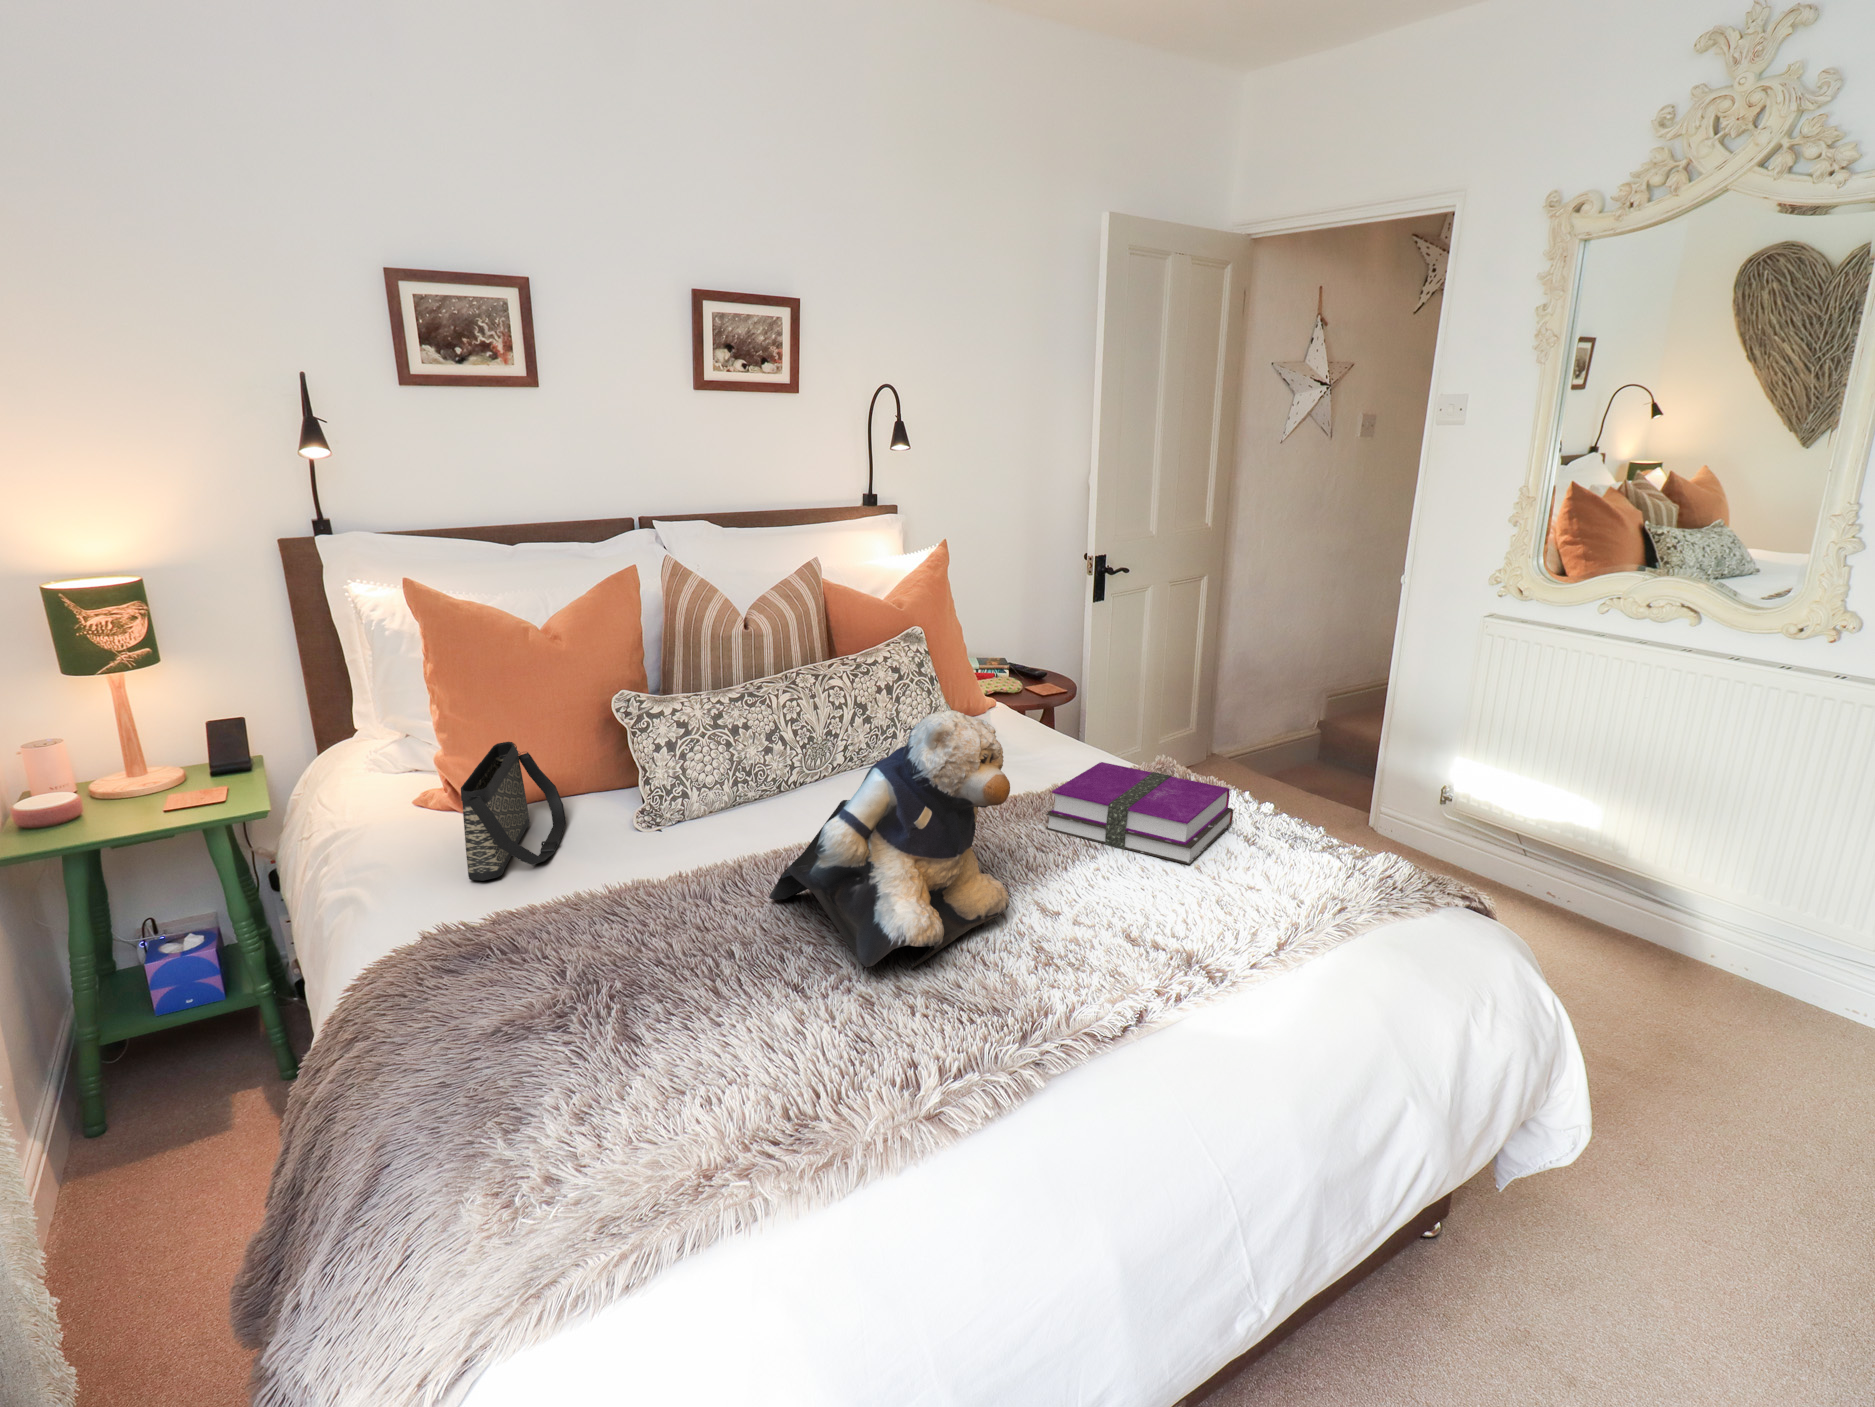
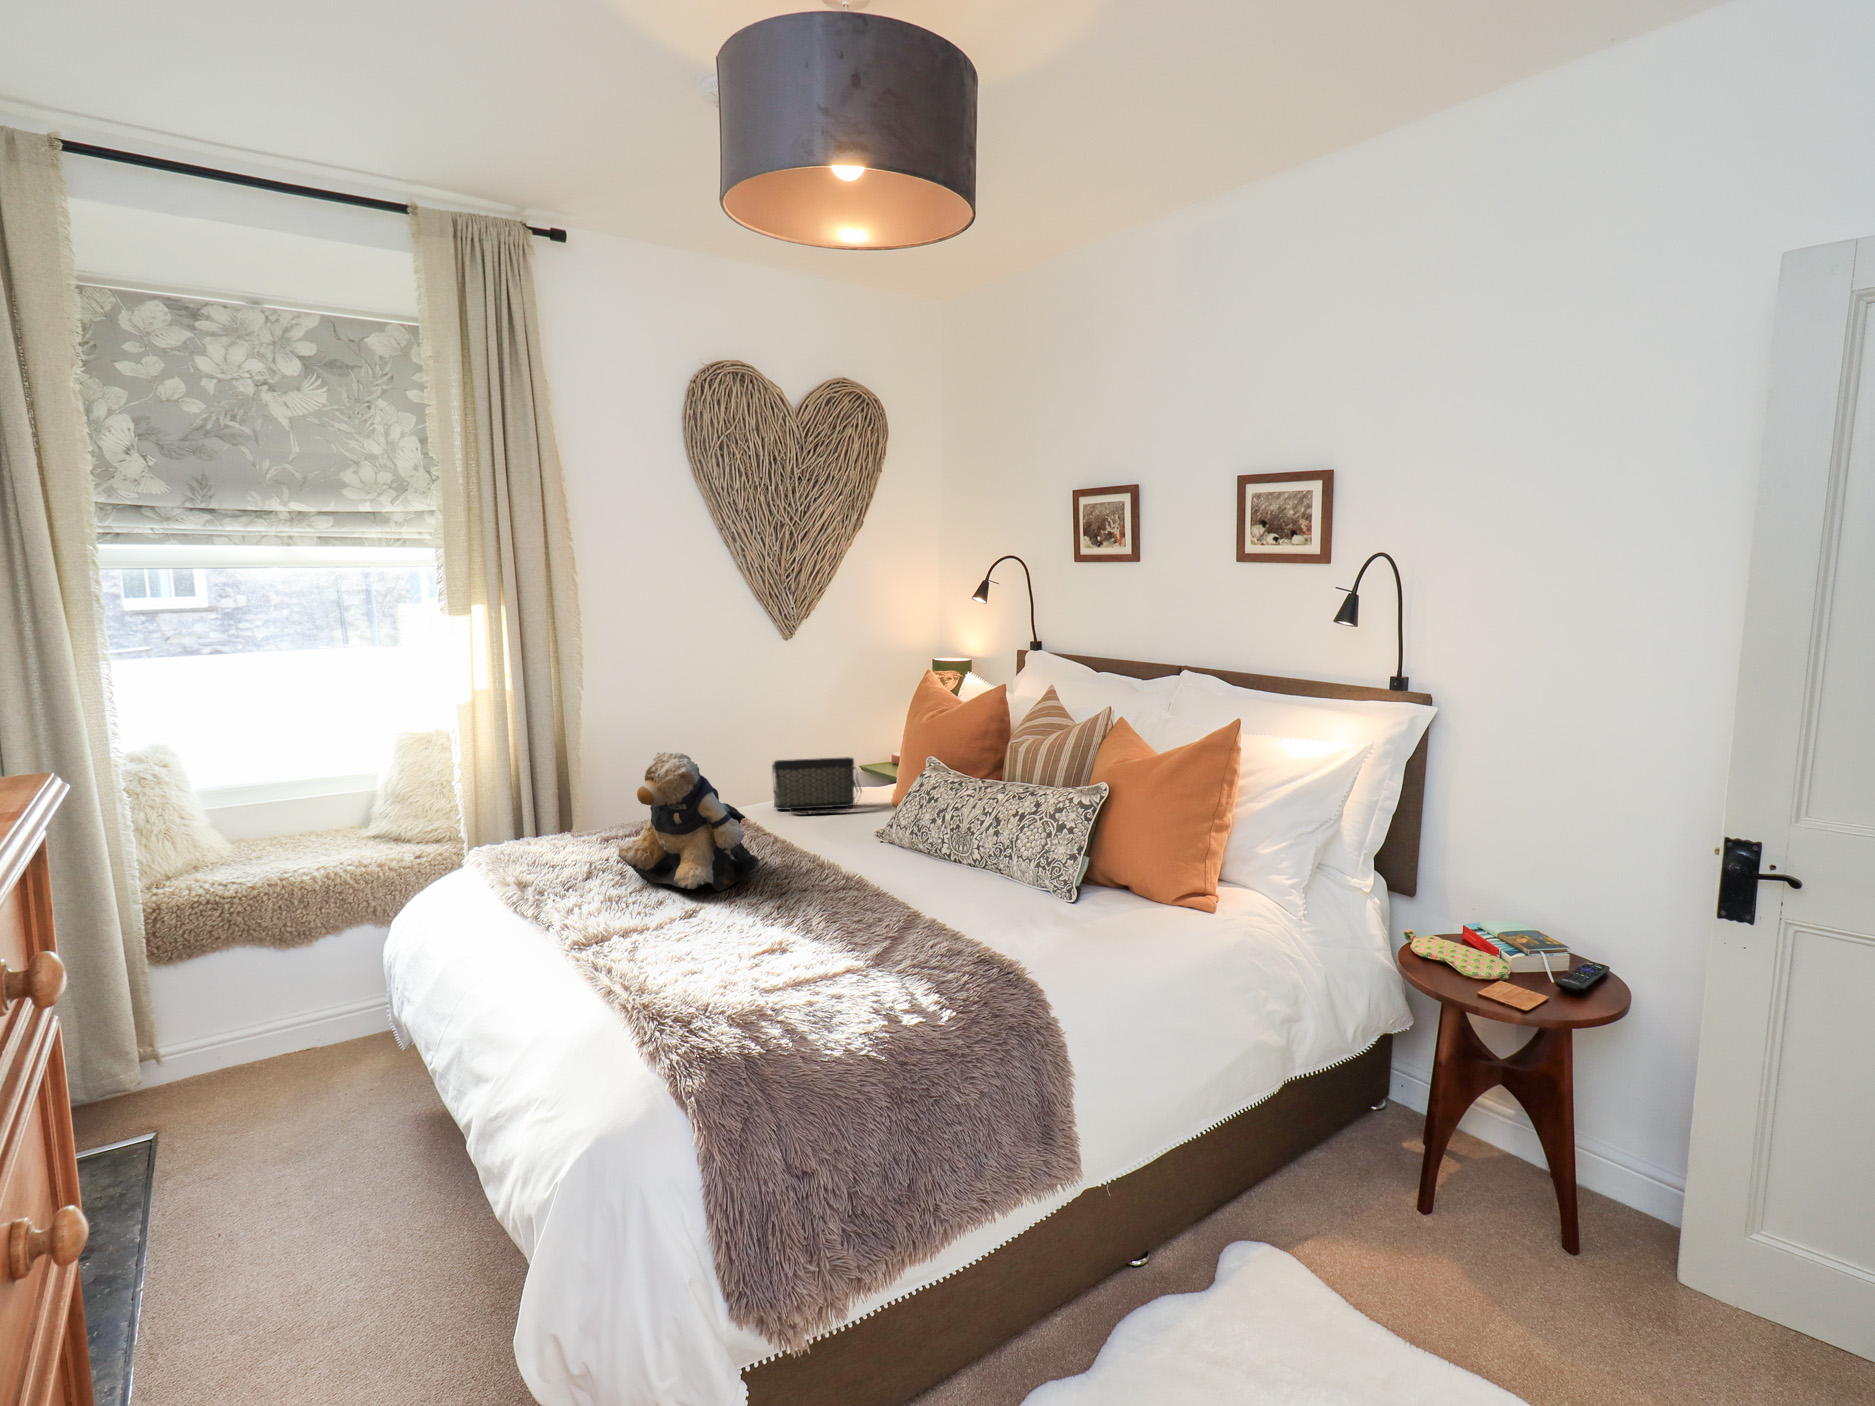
hardback book: present [1045,762,1233,865] -> none [769,888,931,980]

